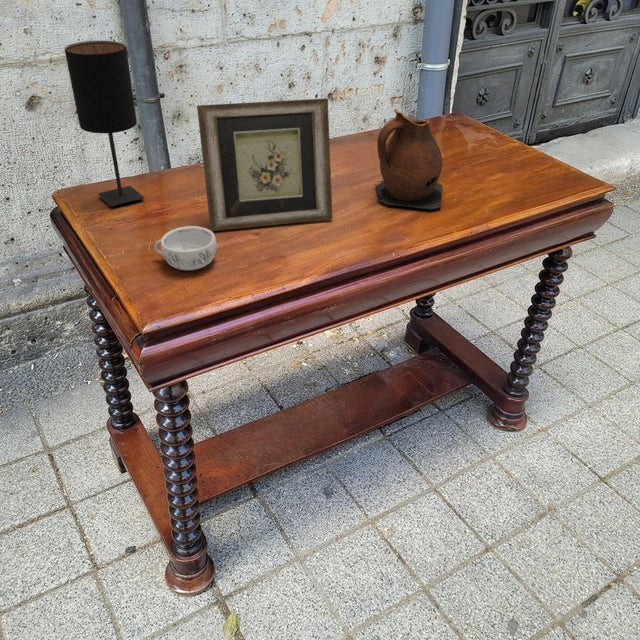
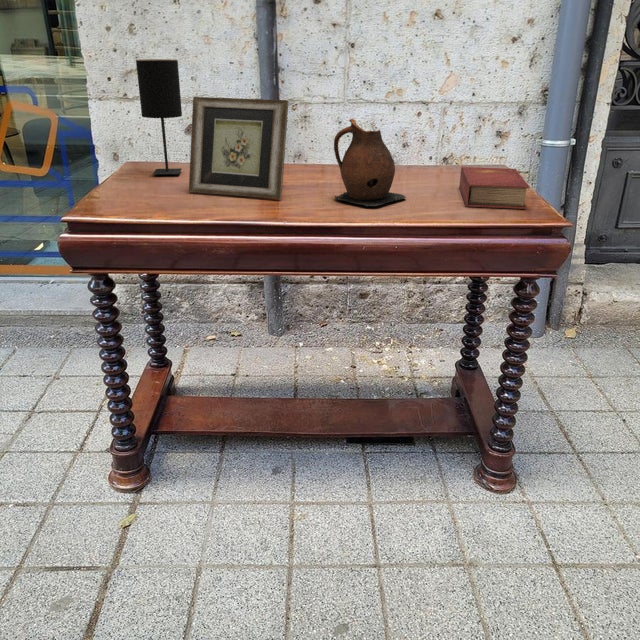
book: none [453,127,558,185] -> present [459,167,530,209]
decorative bowl: present [154,226,217,270] -> none [128,177,170,203]

